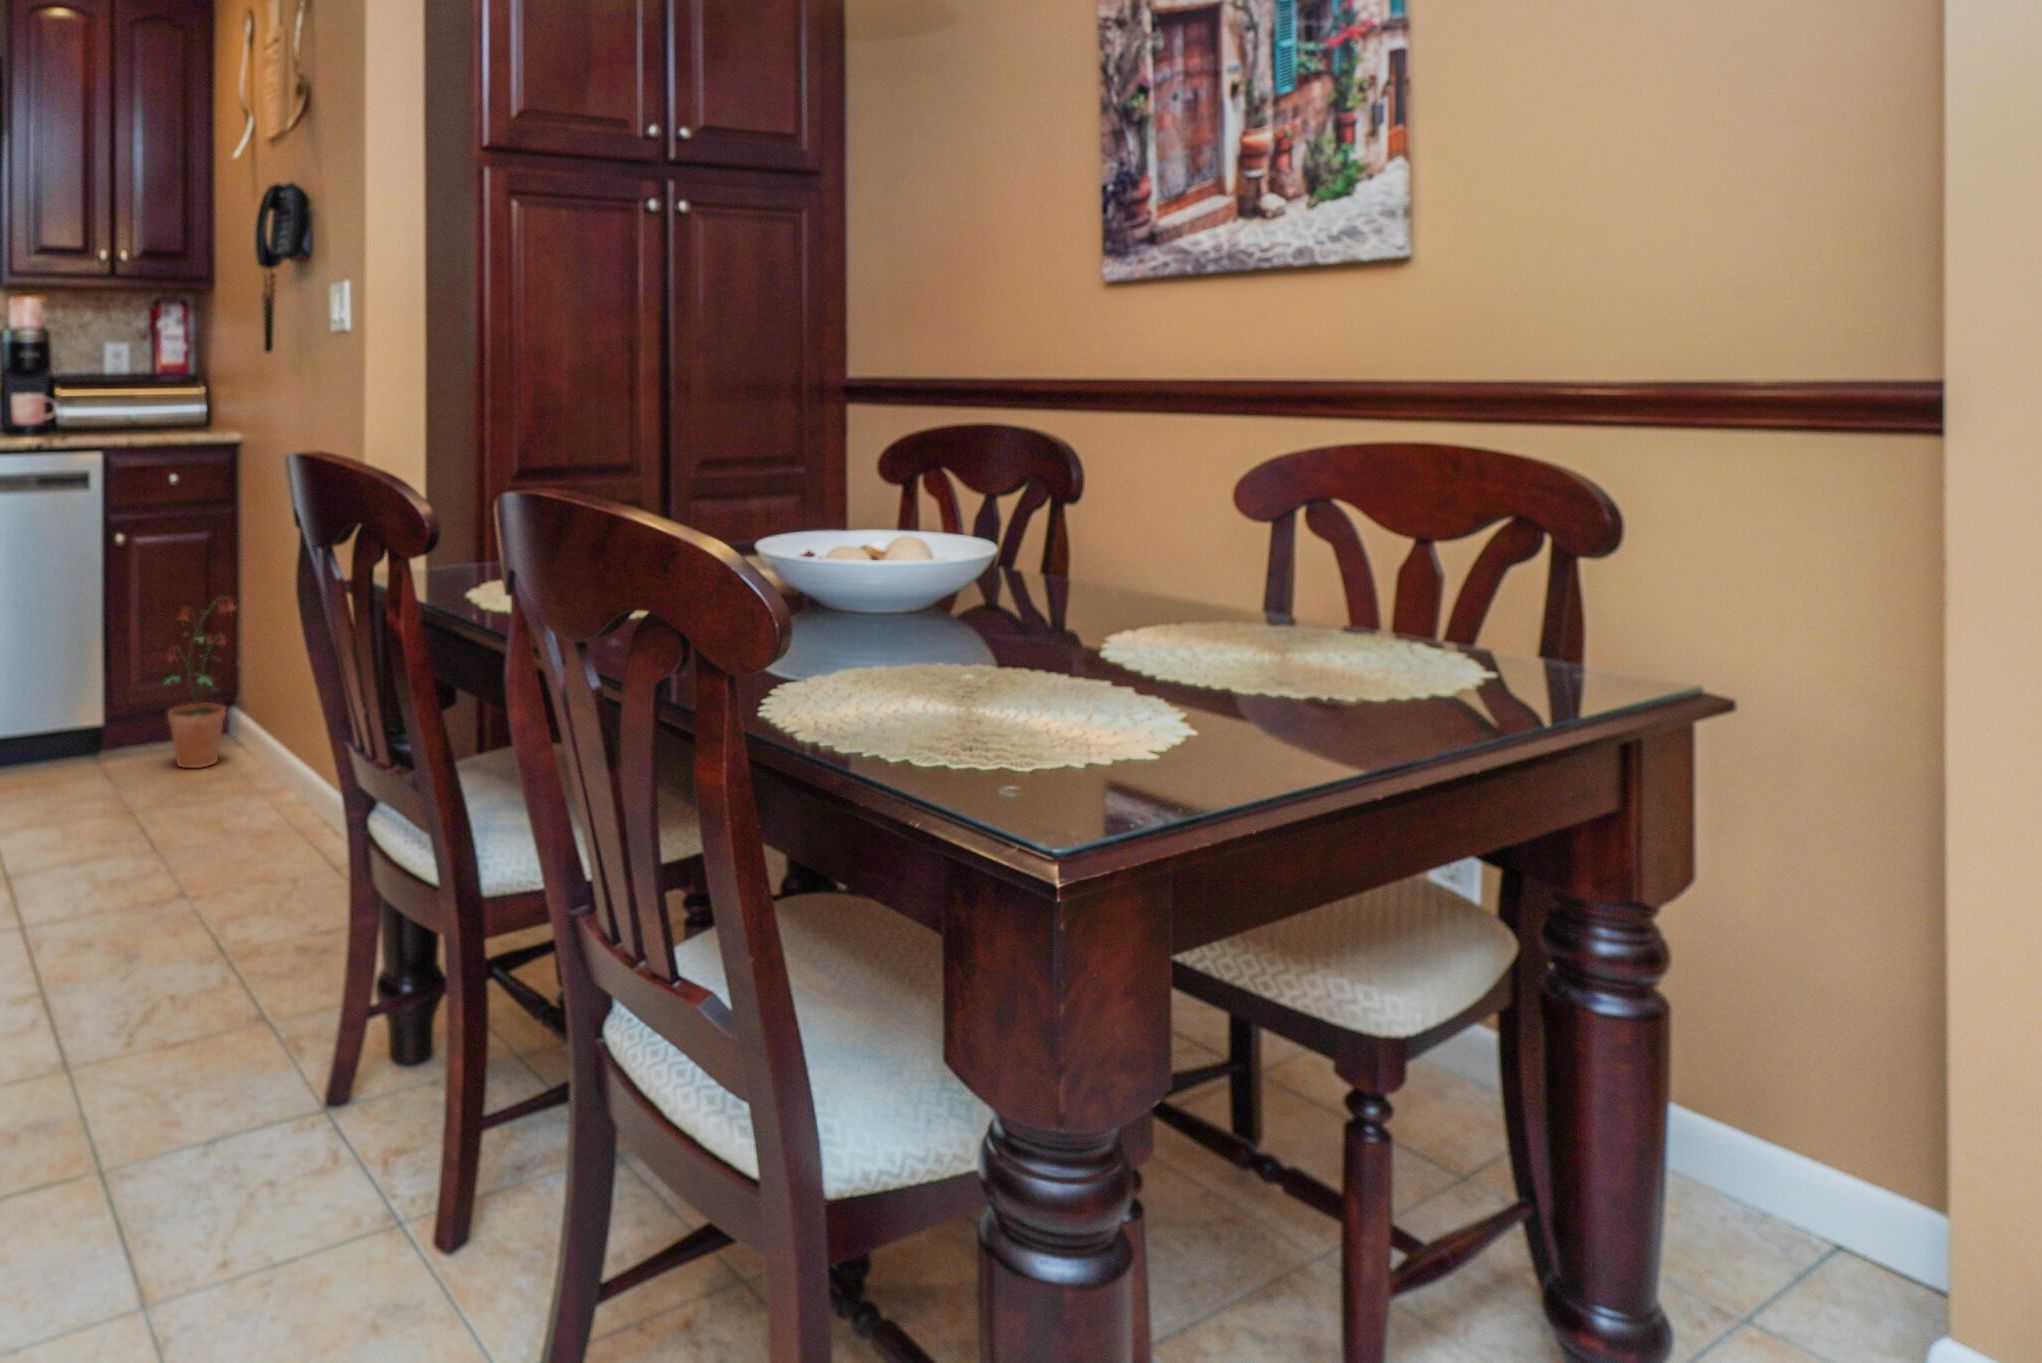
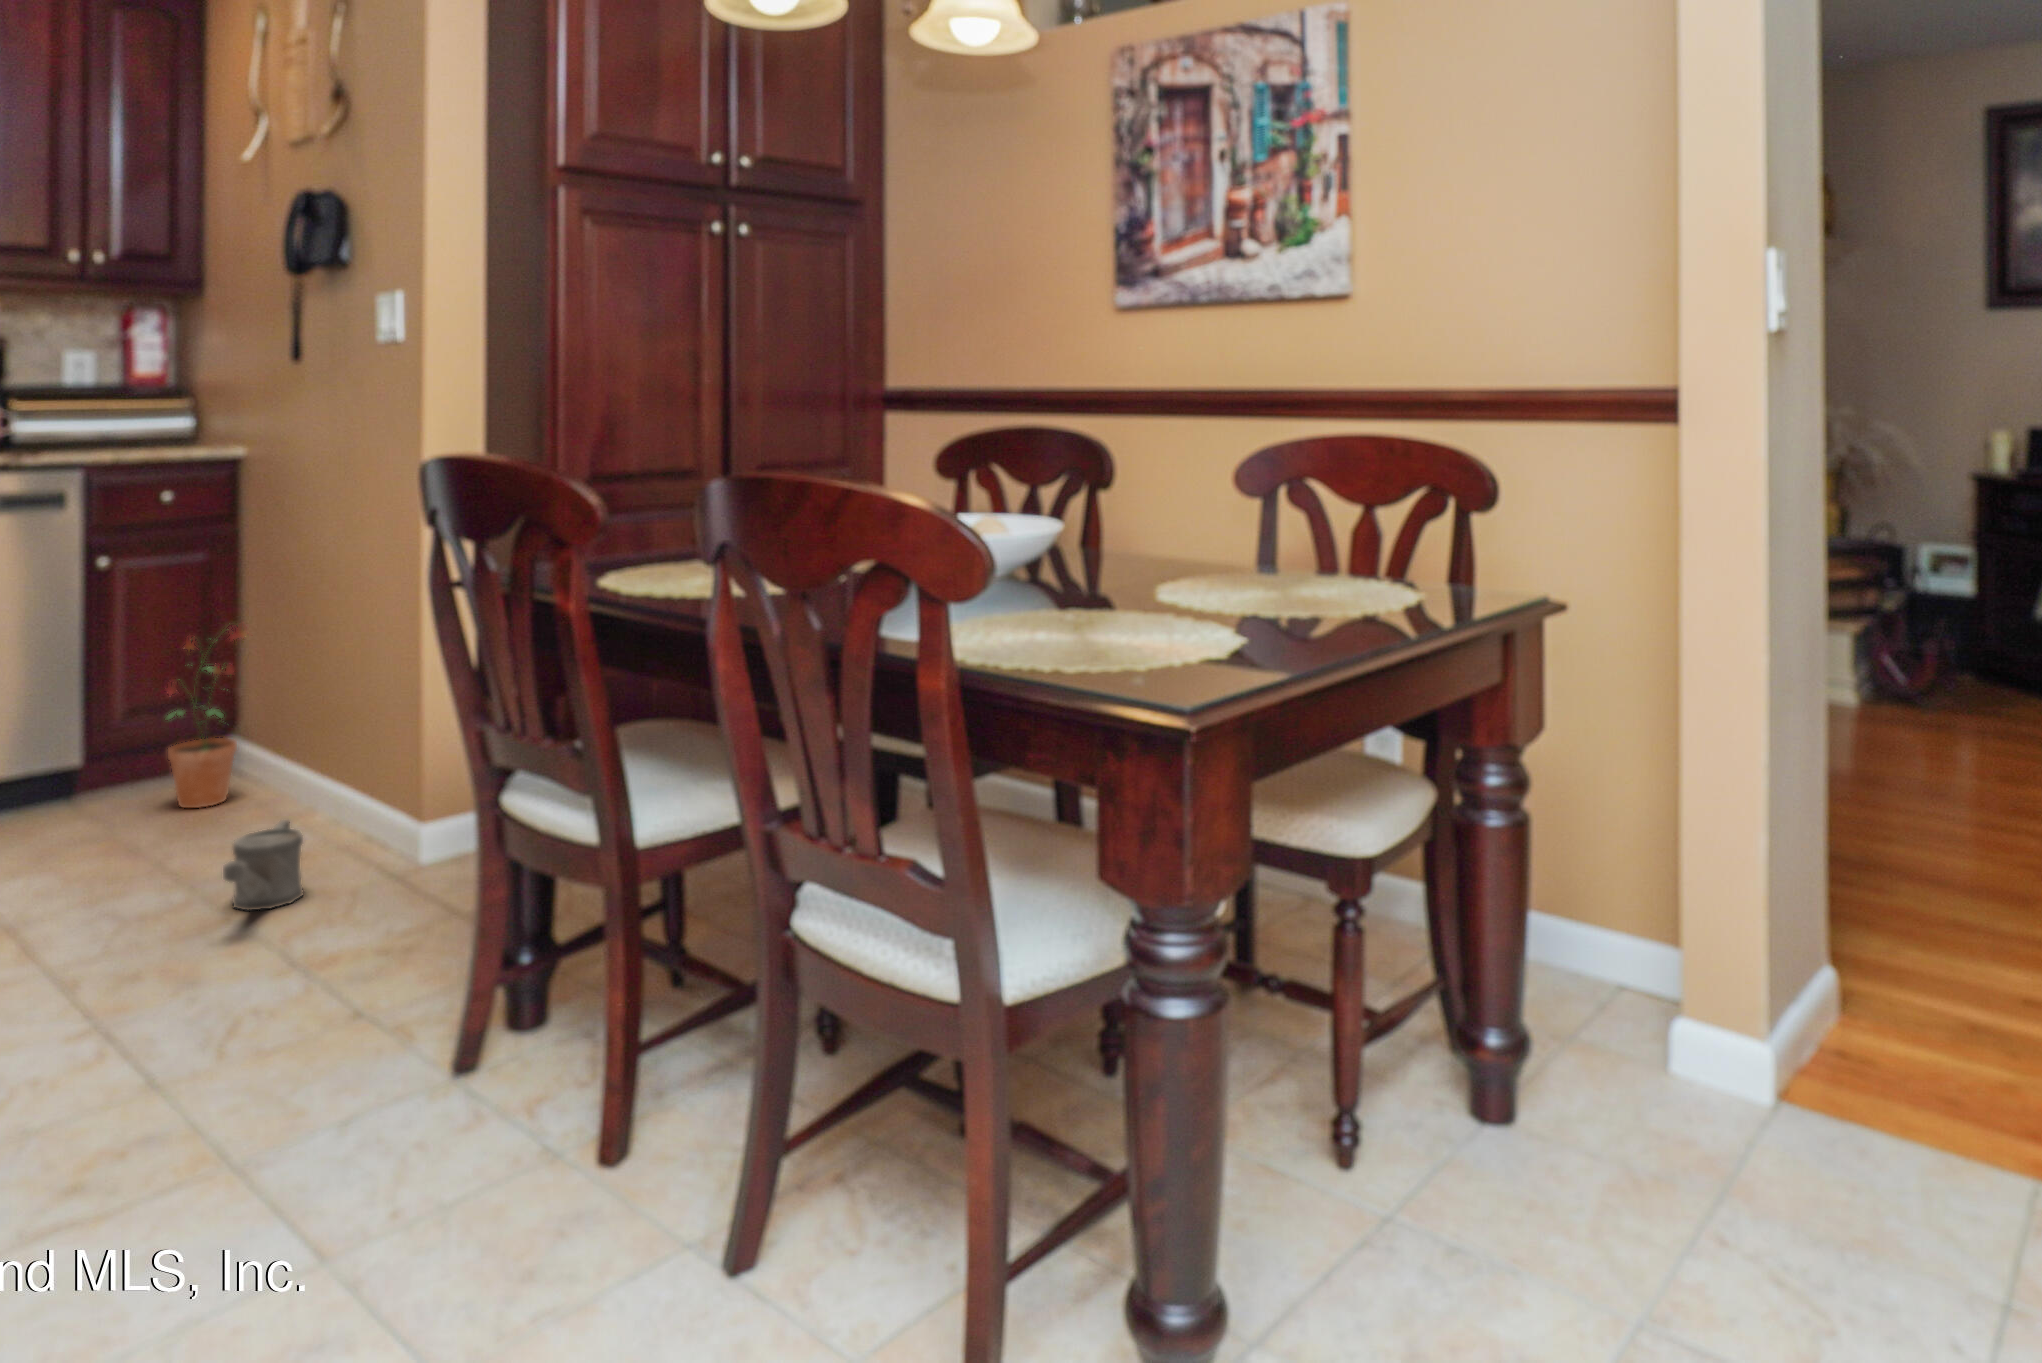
watering can: none [169,794,250,882] -> present [223,820,303,910]

